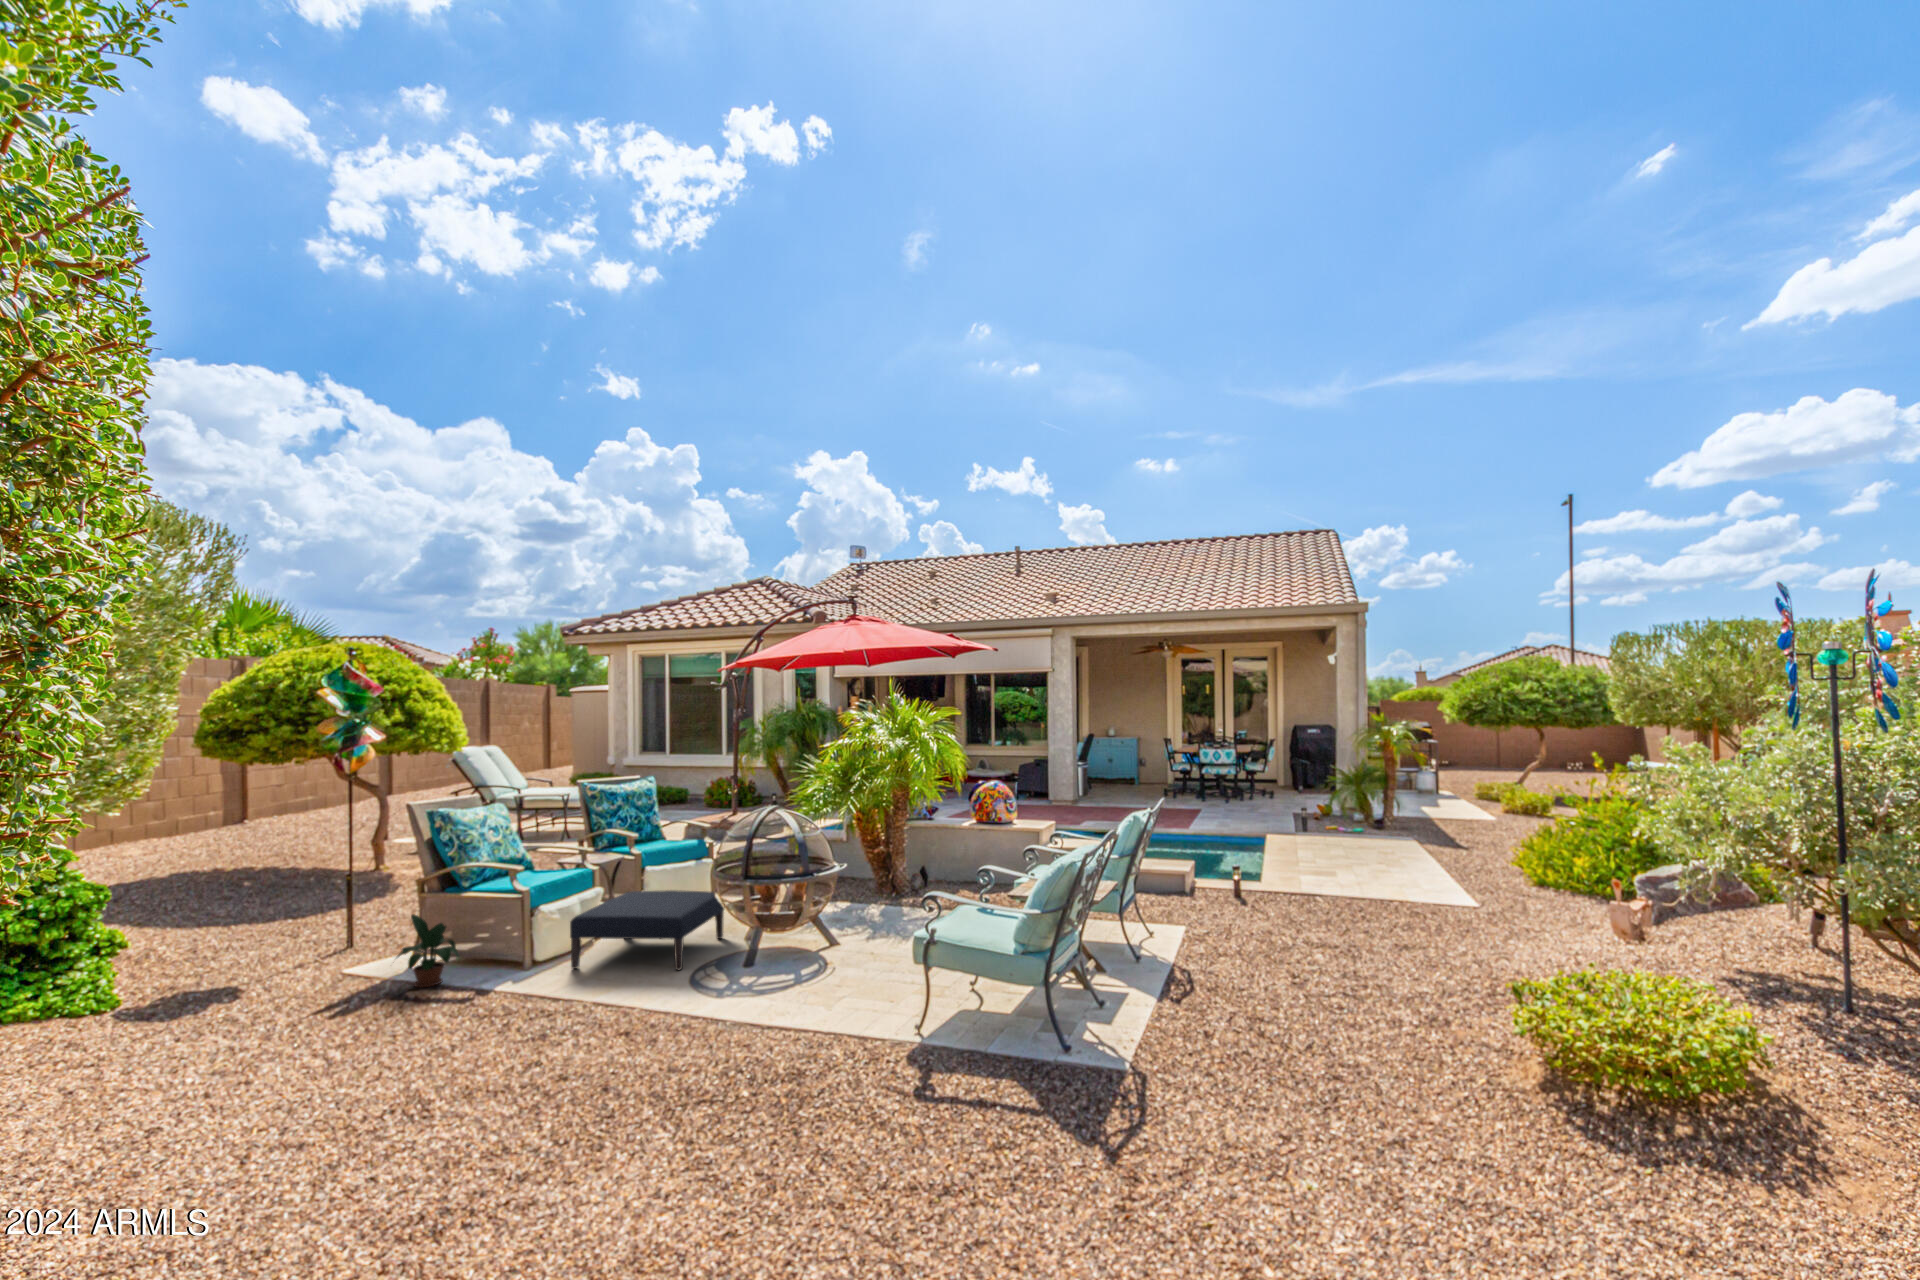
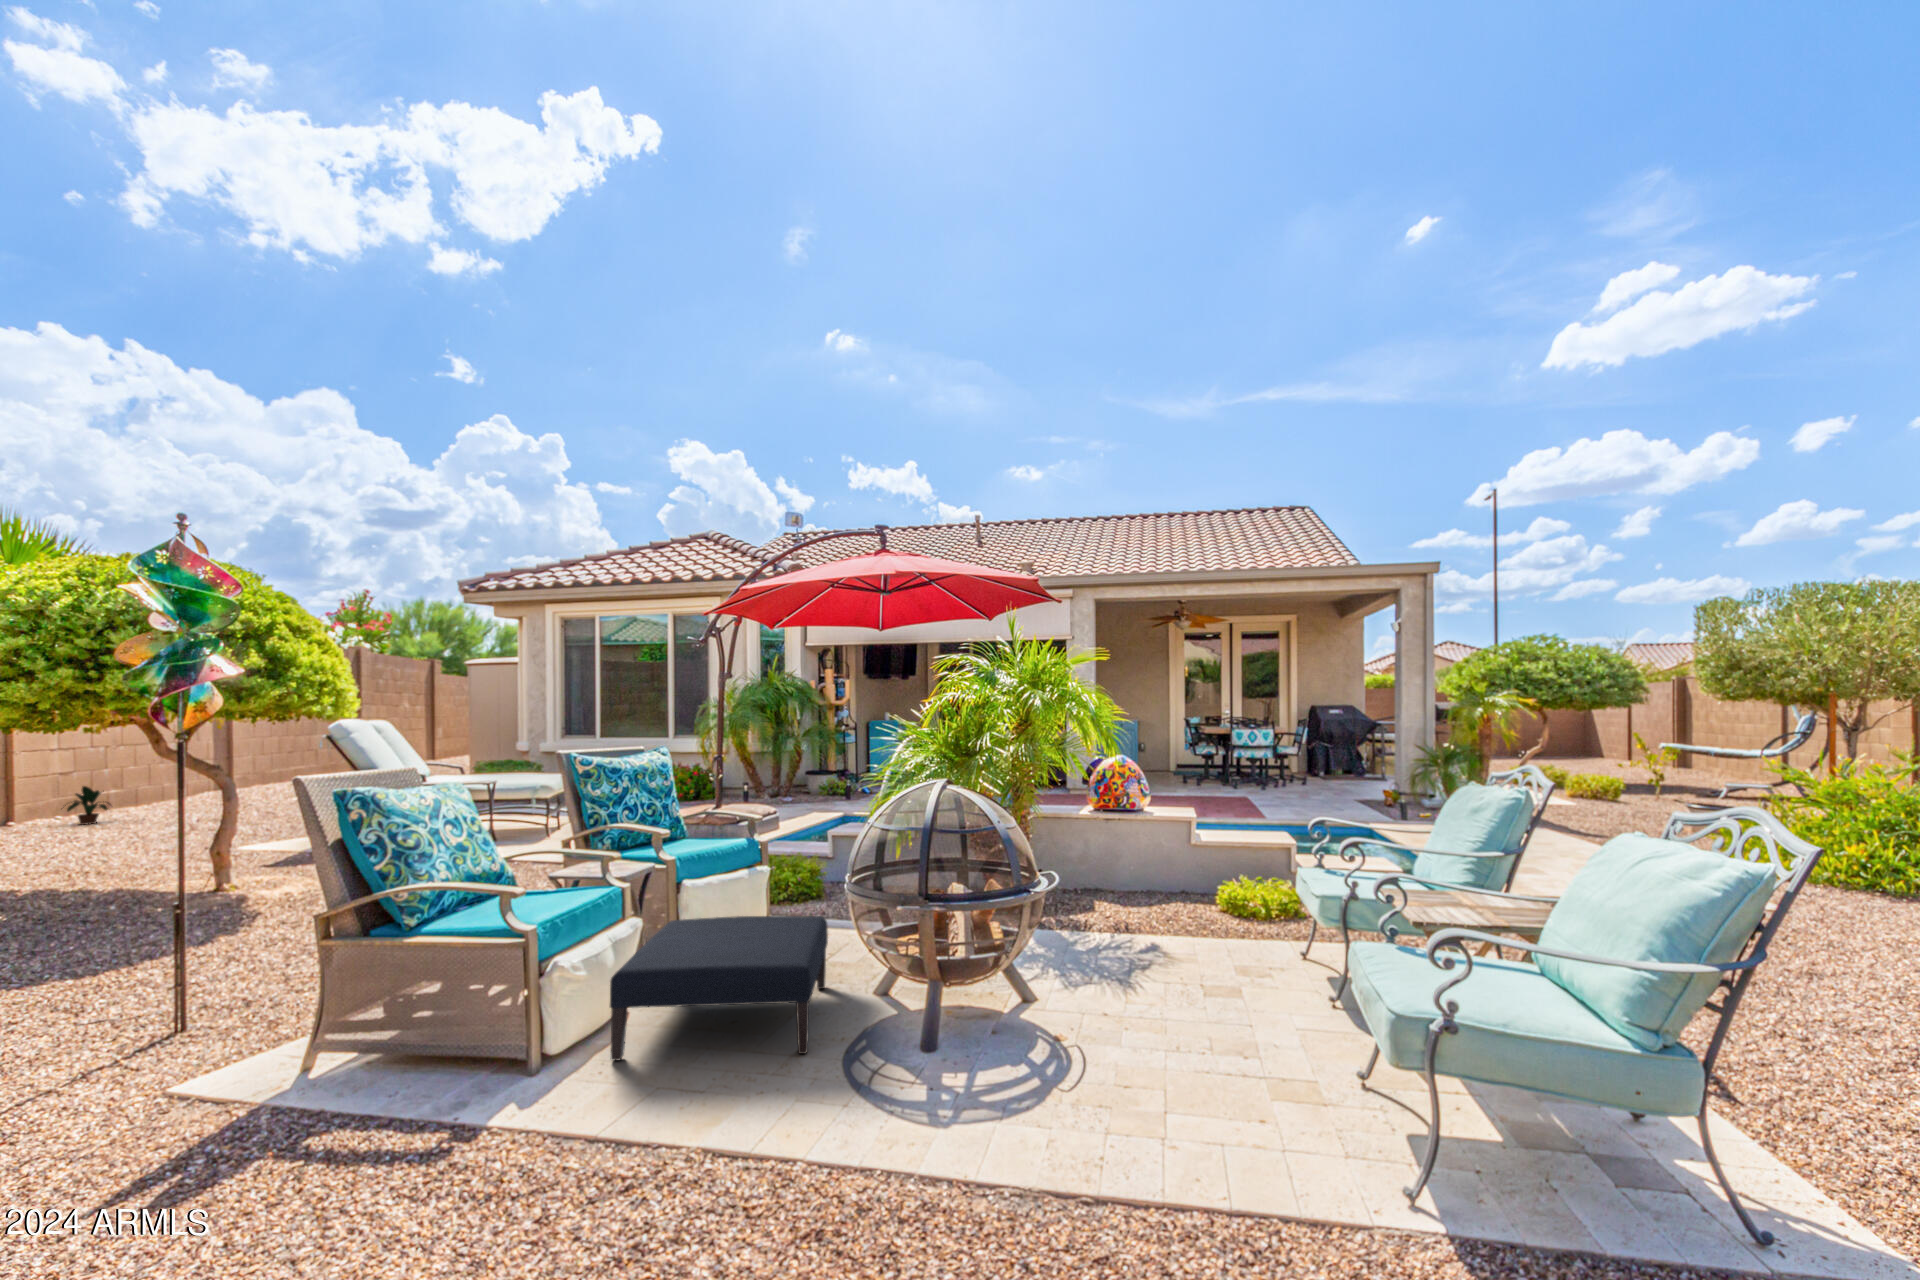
potted plant: present [397,915,459,987] -> present [63,786,111,825]

